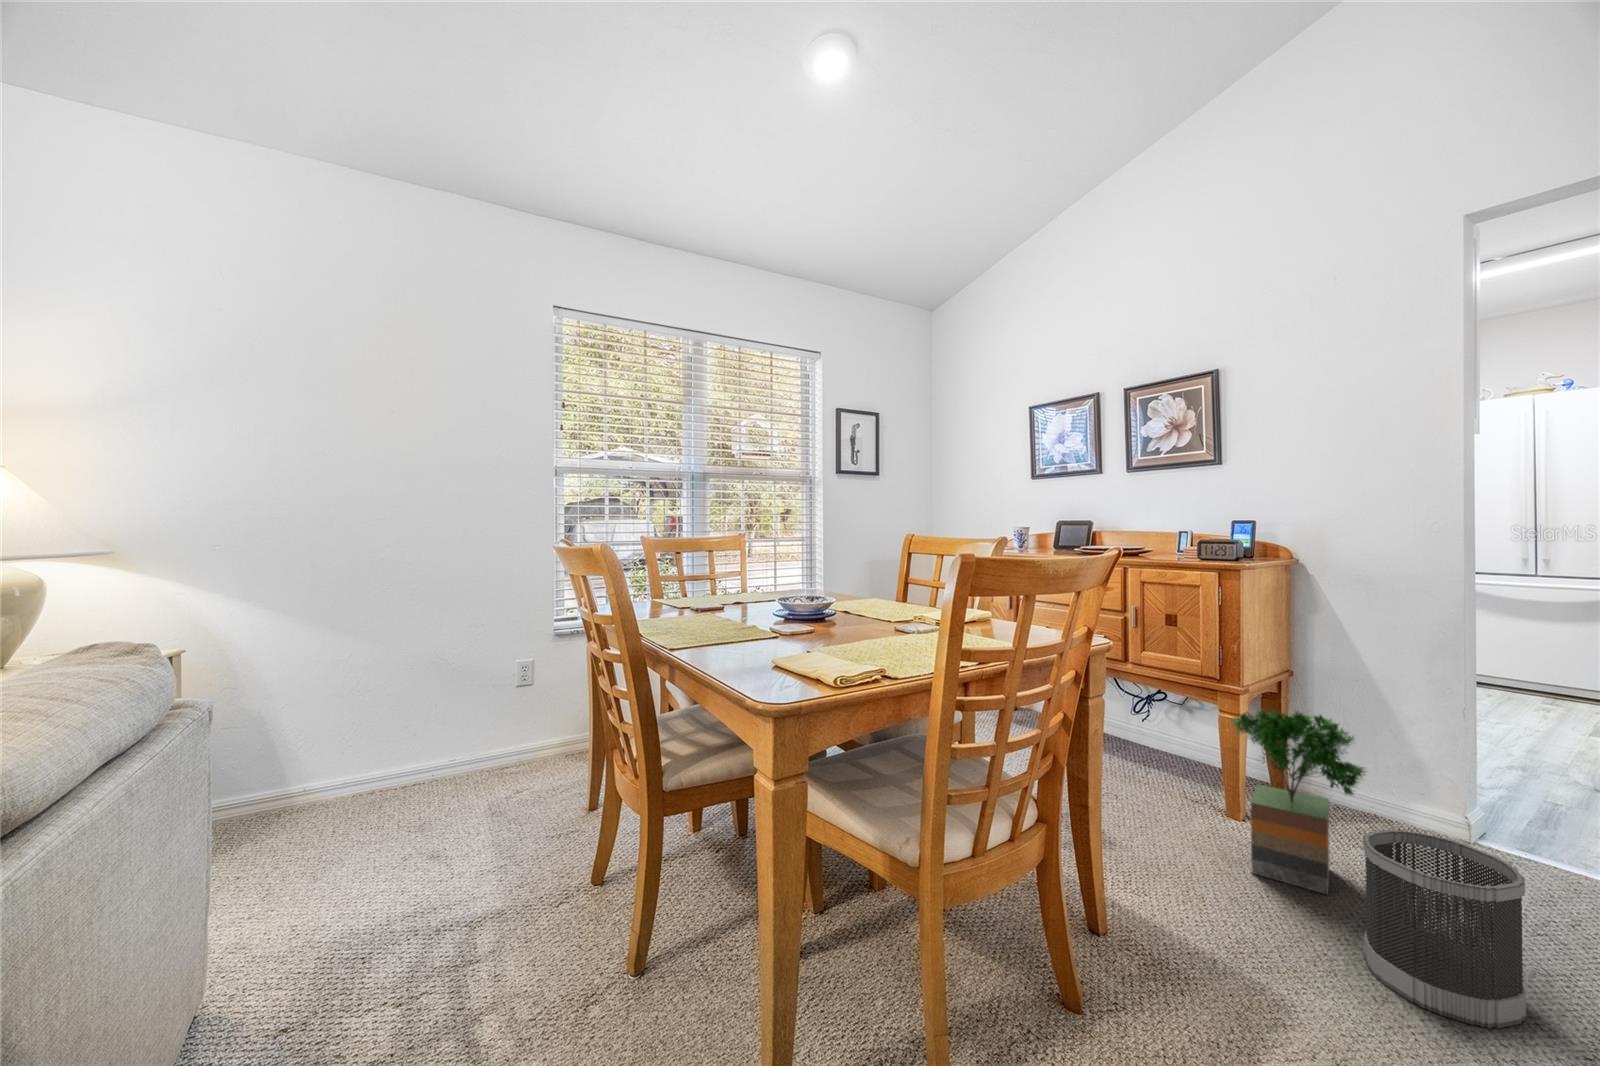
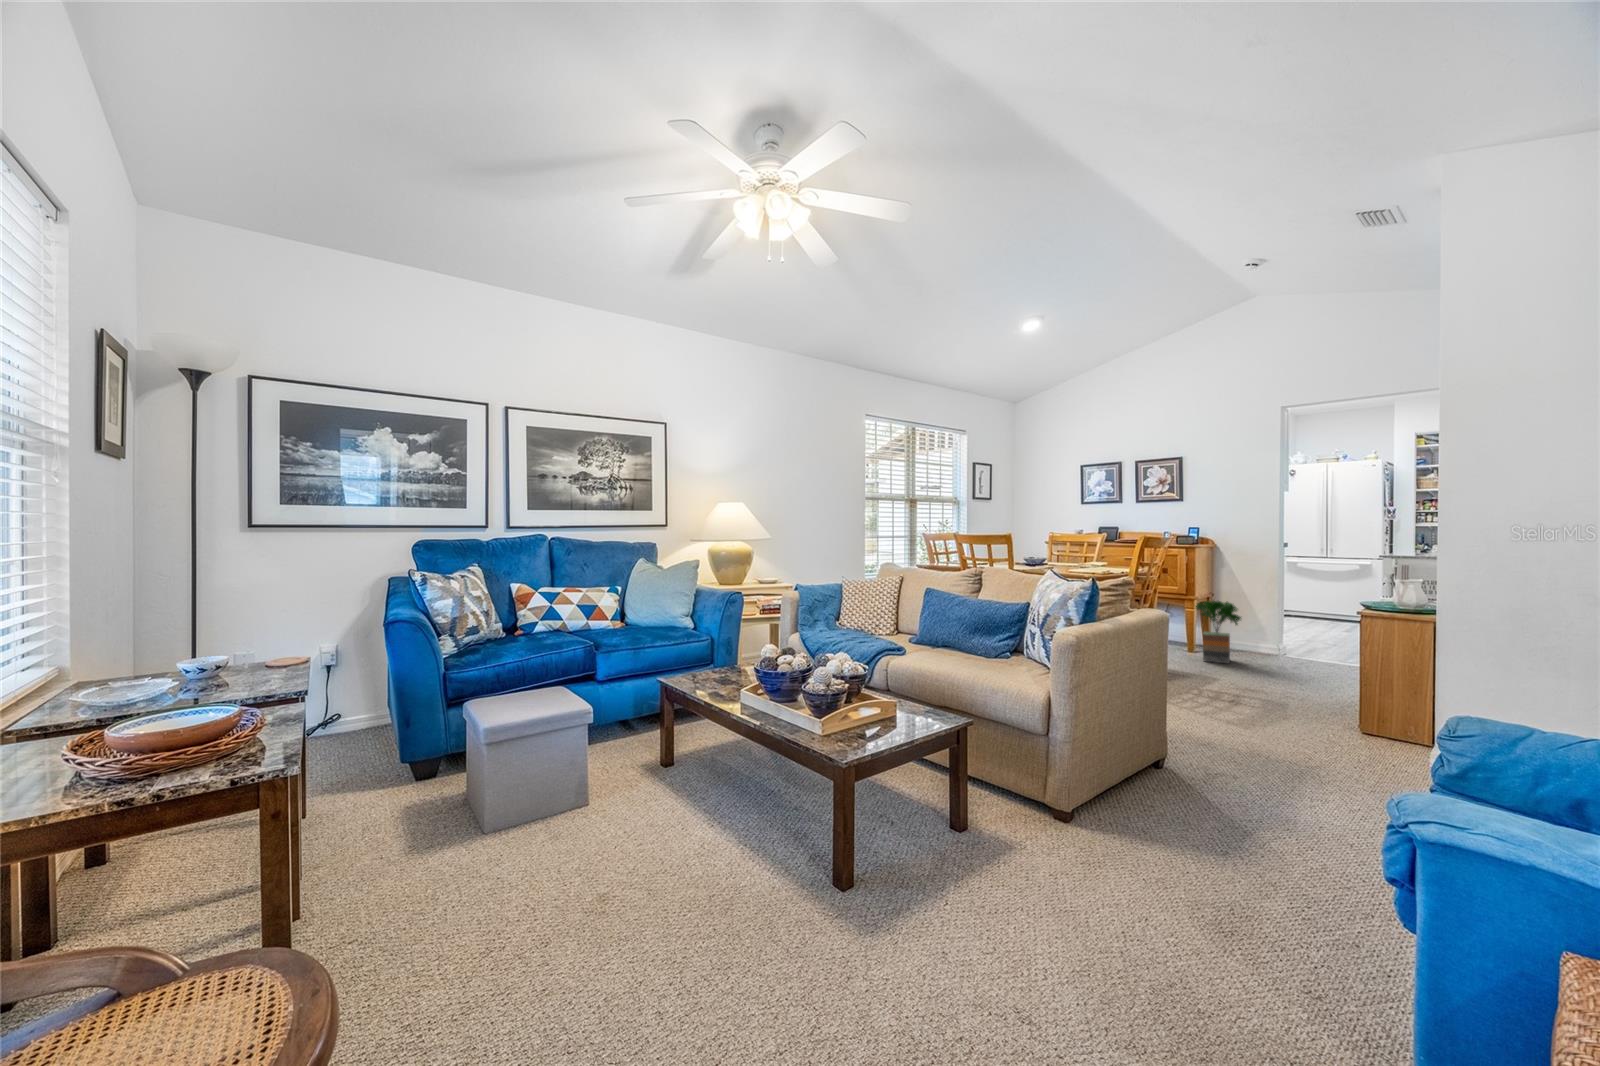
wastebasket: present [1363,830,1526,1028] -> none [1241,631,1285,678]

